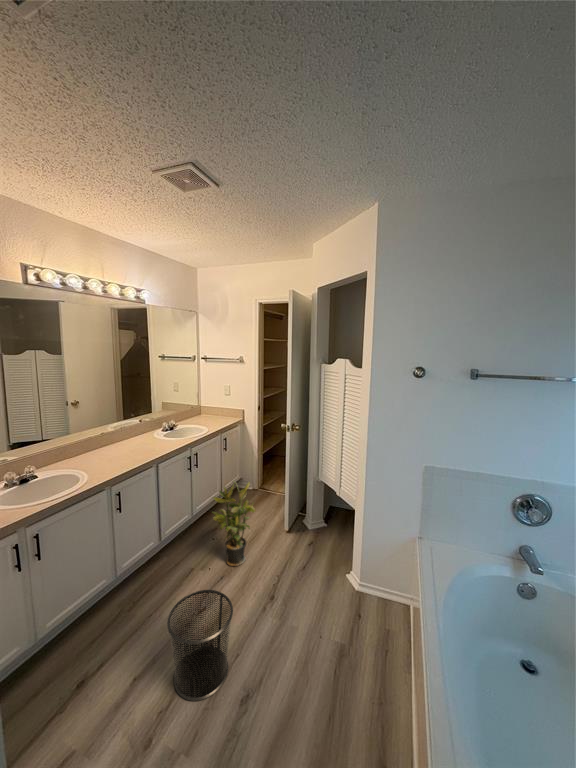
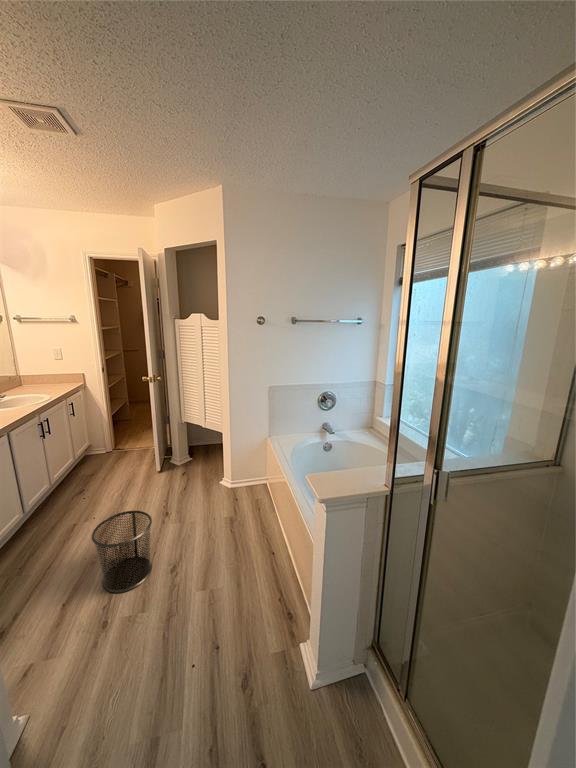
potted plant: present [213,482,255,566] -> none [86,430,133,509]

